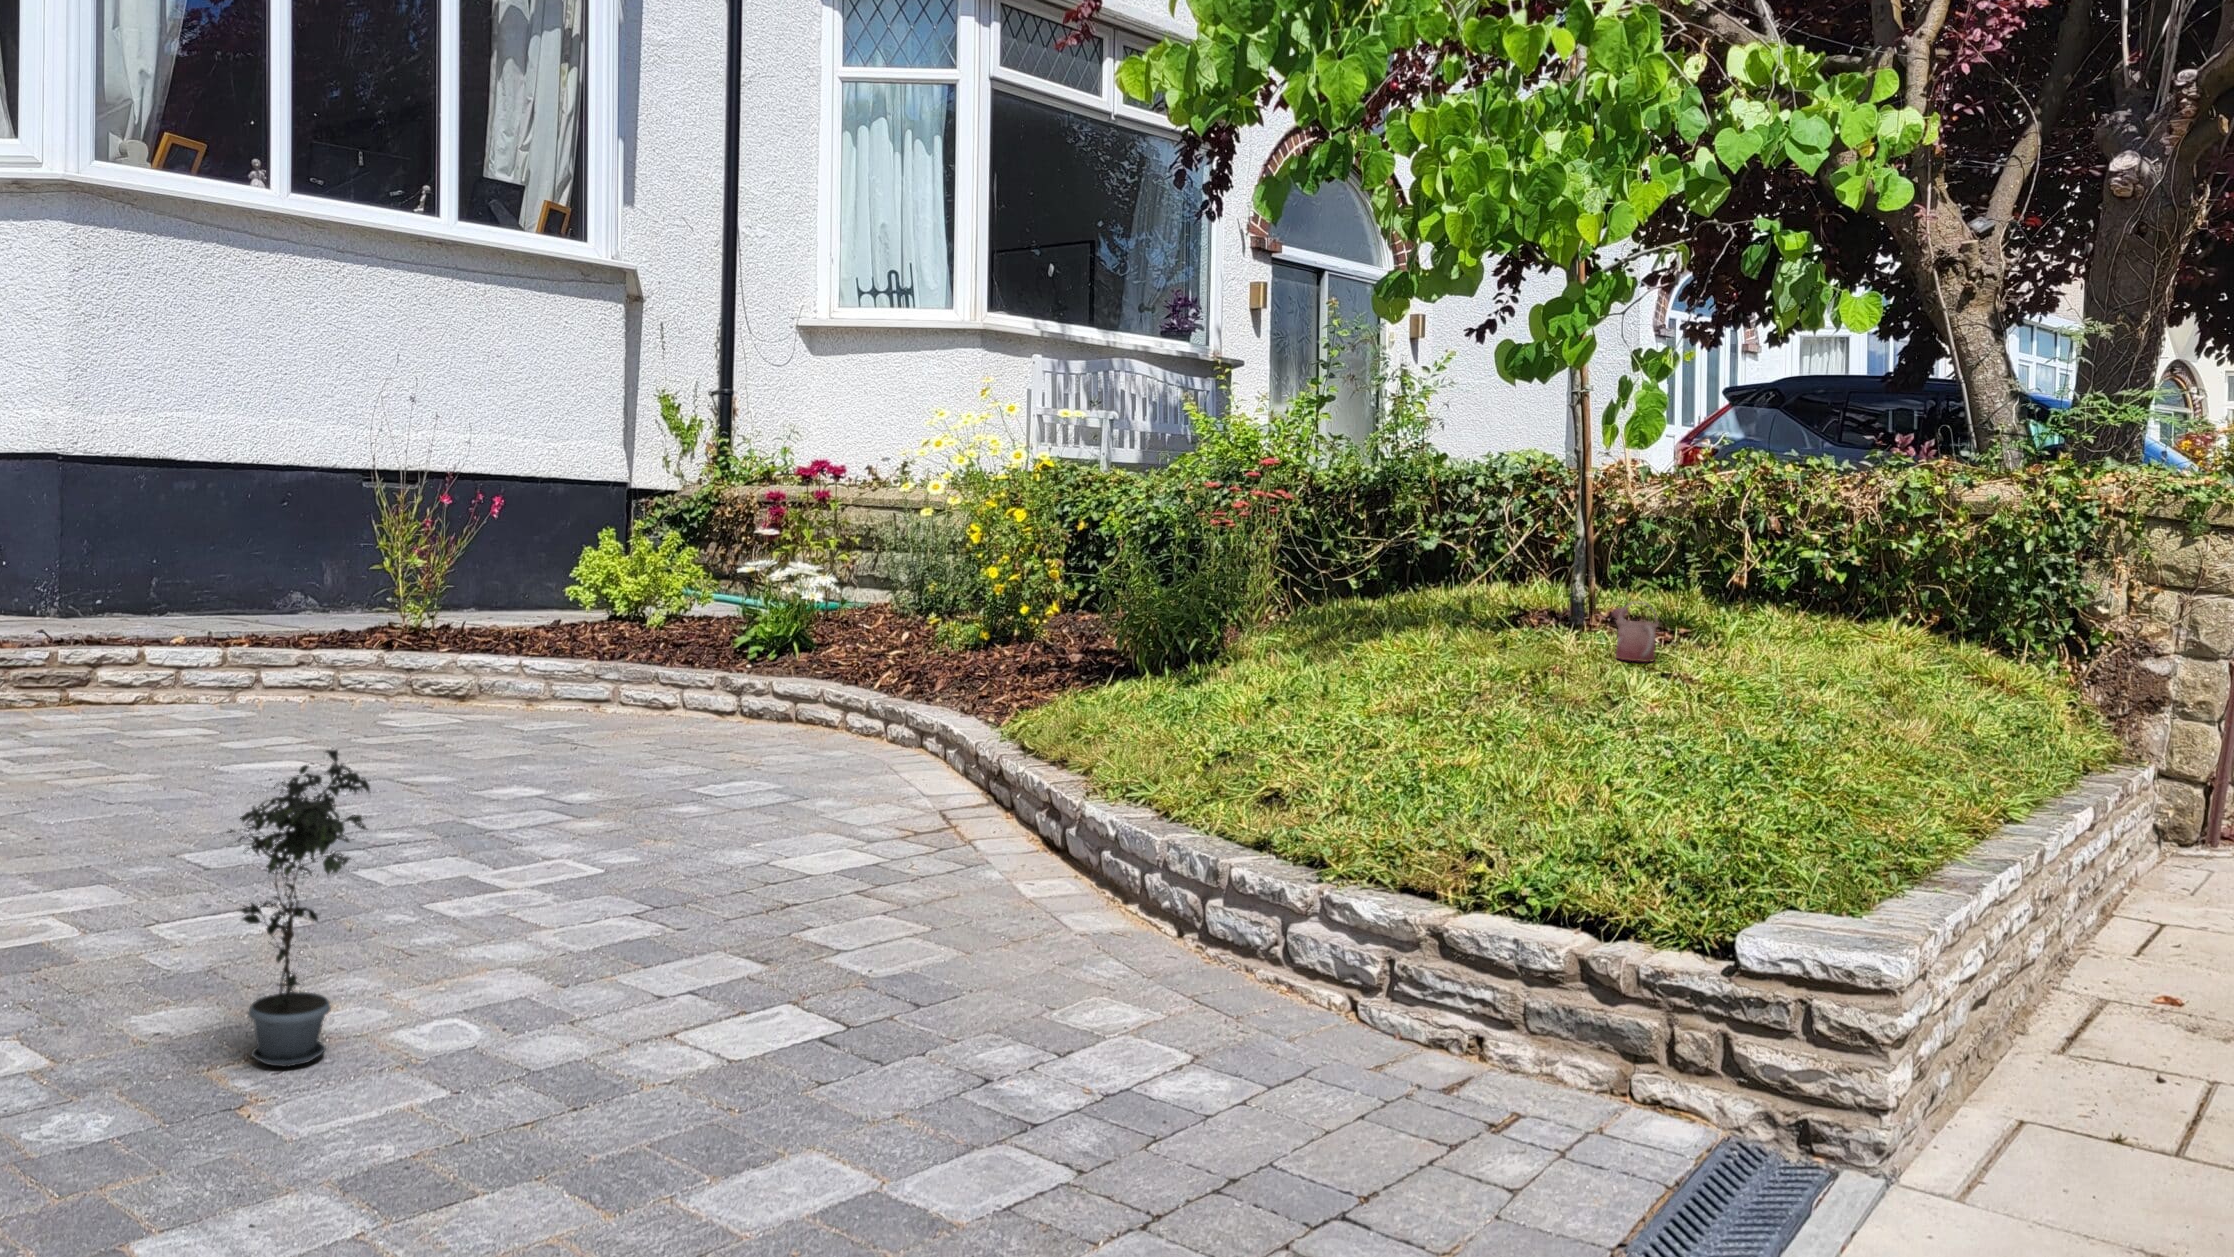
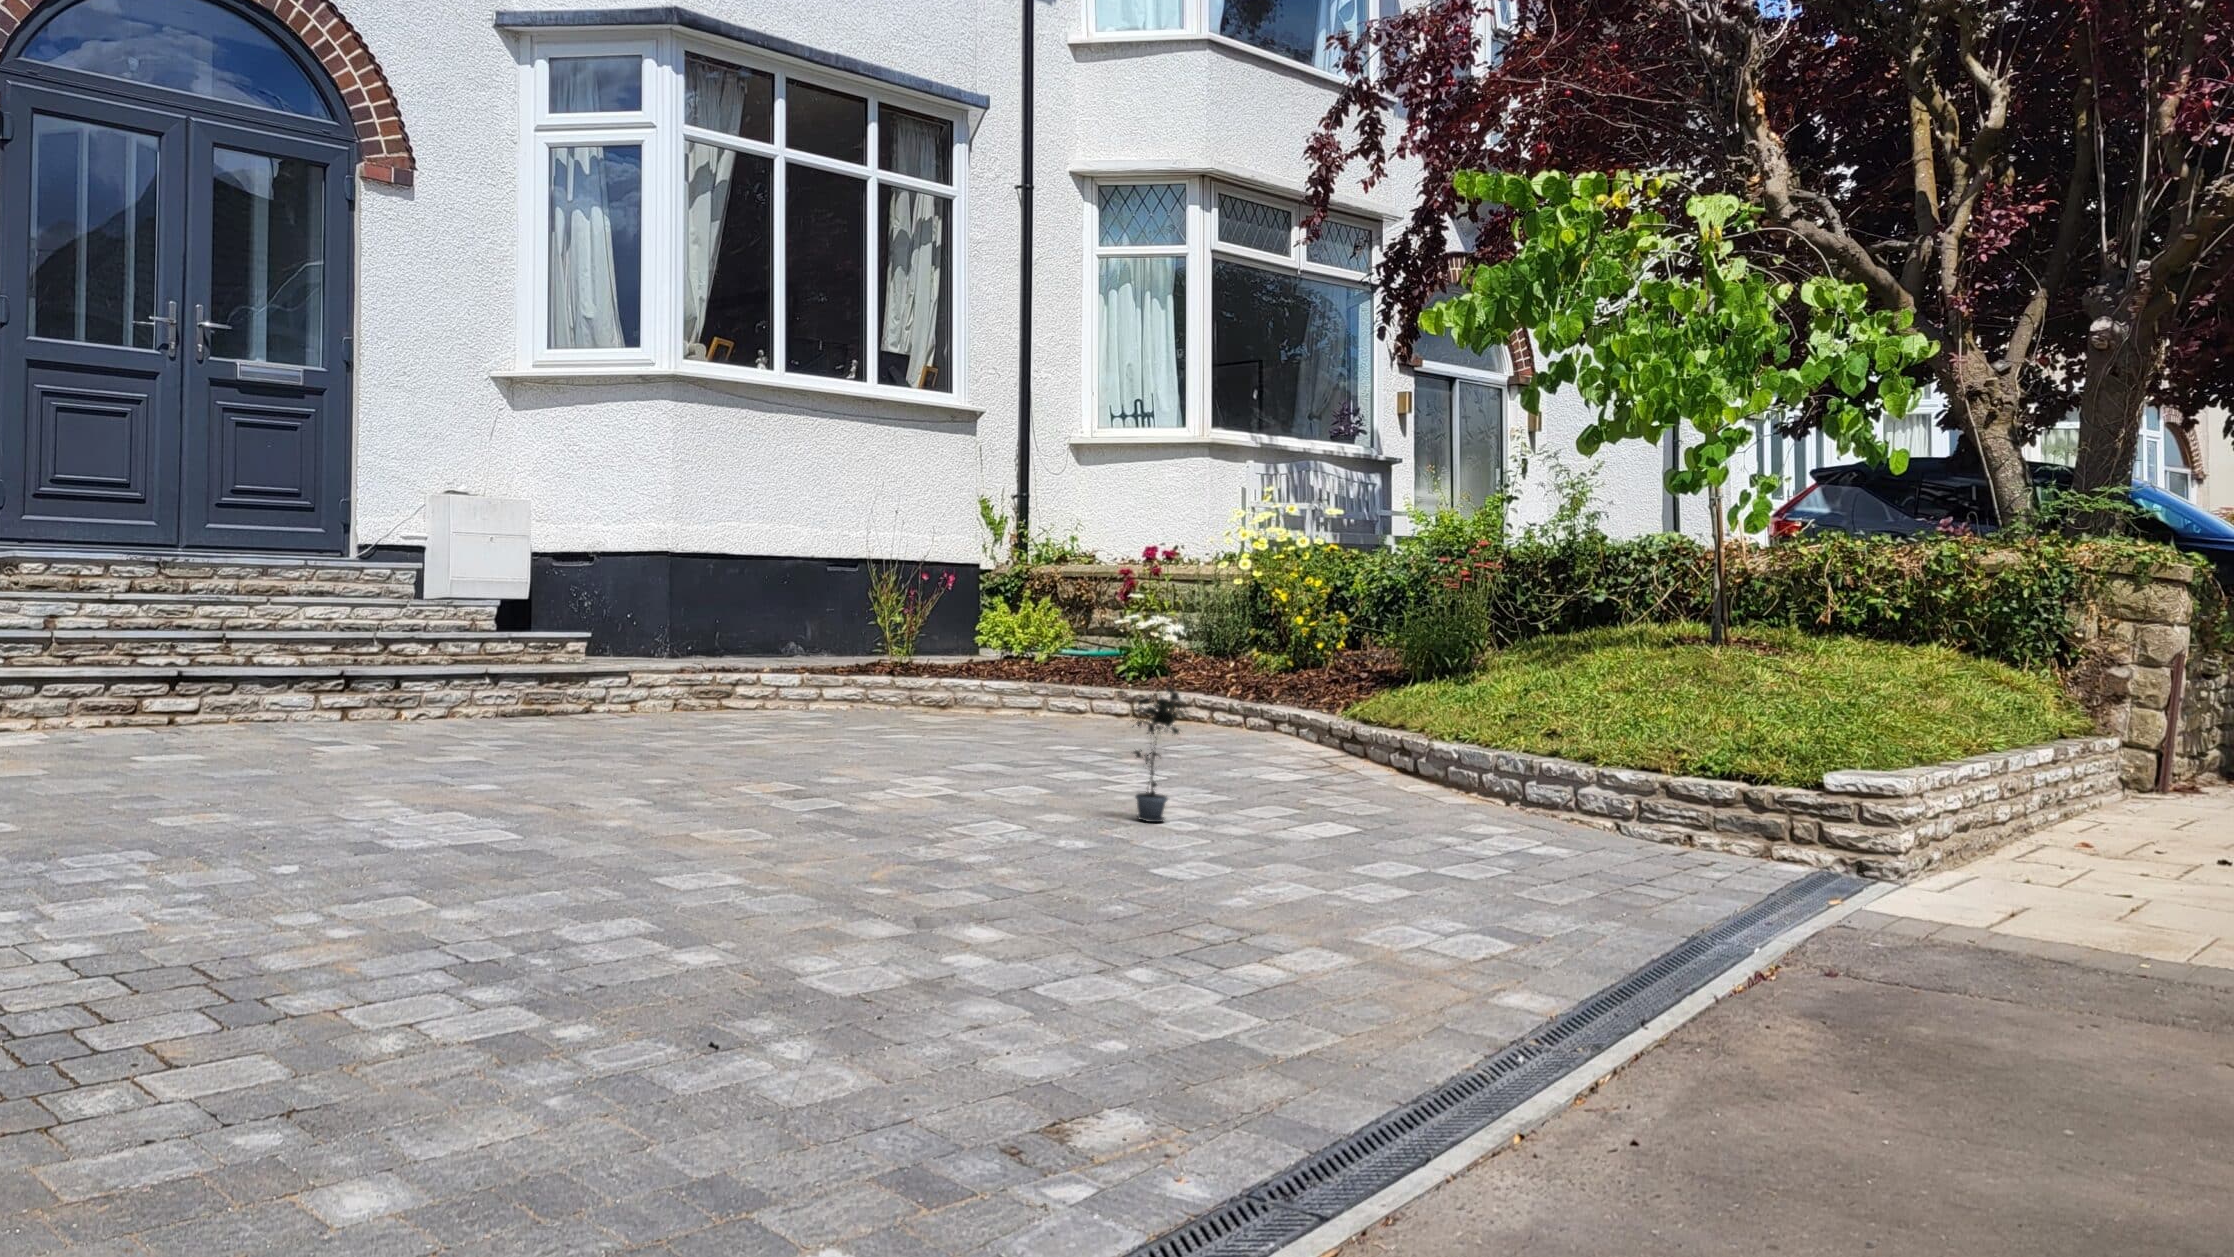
watering can: present [1612,602,1658,662] -> none [1741,628,1773,666]

